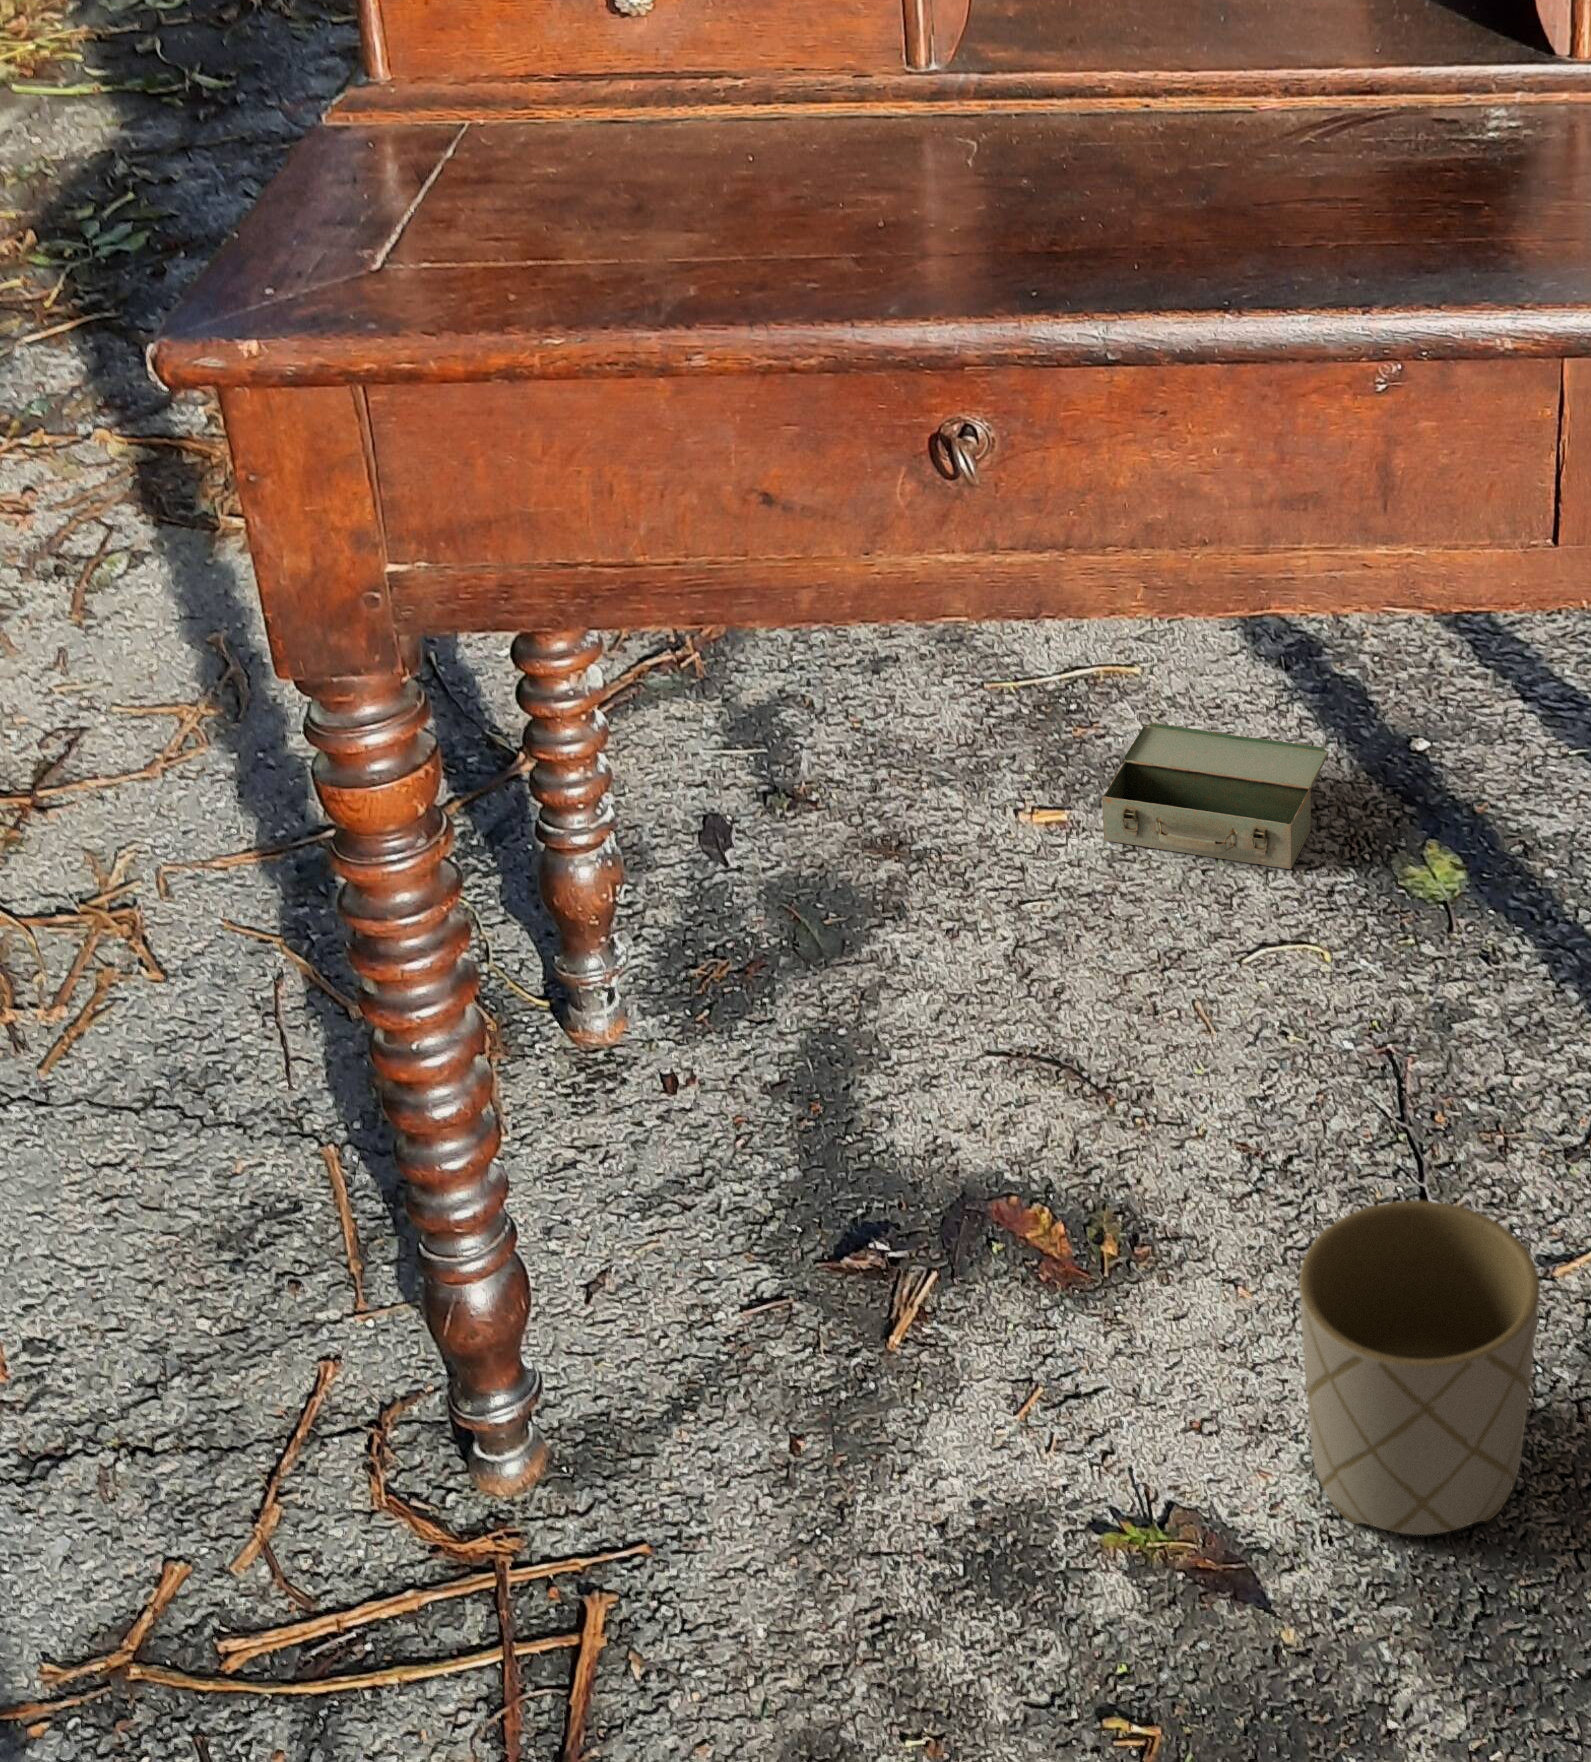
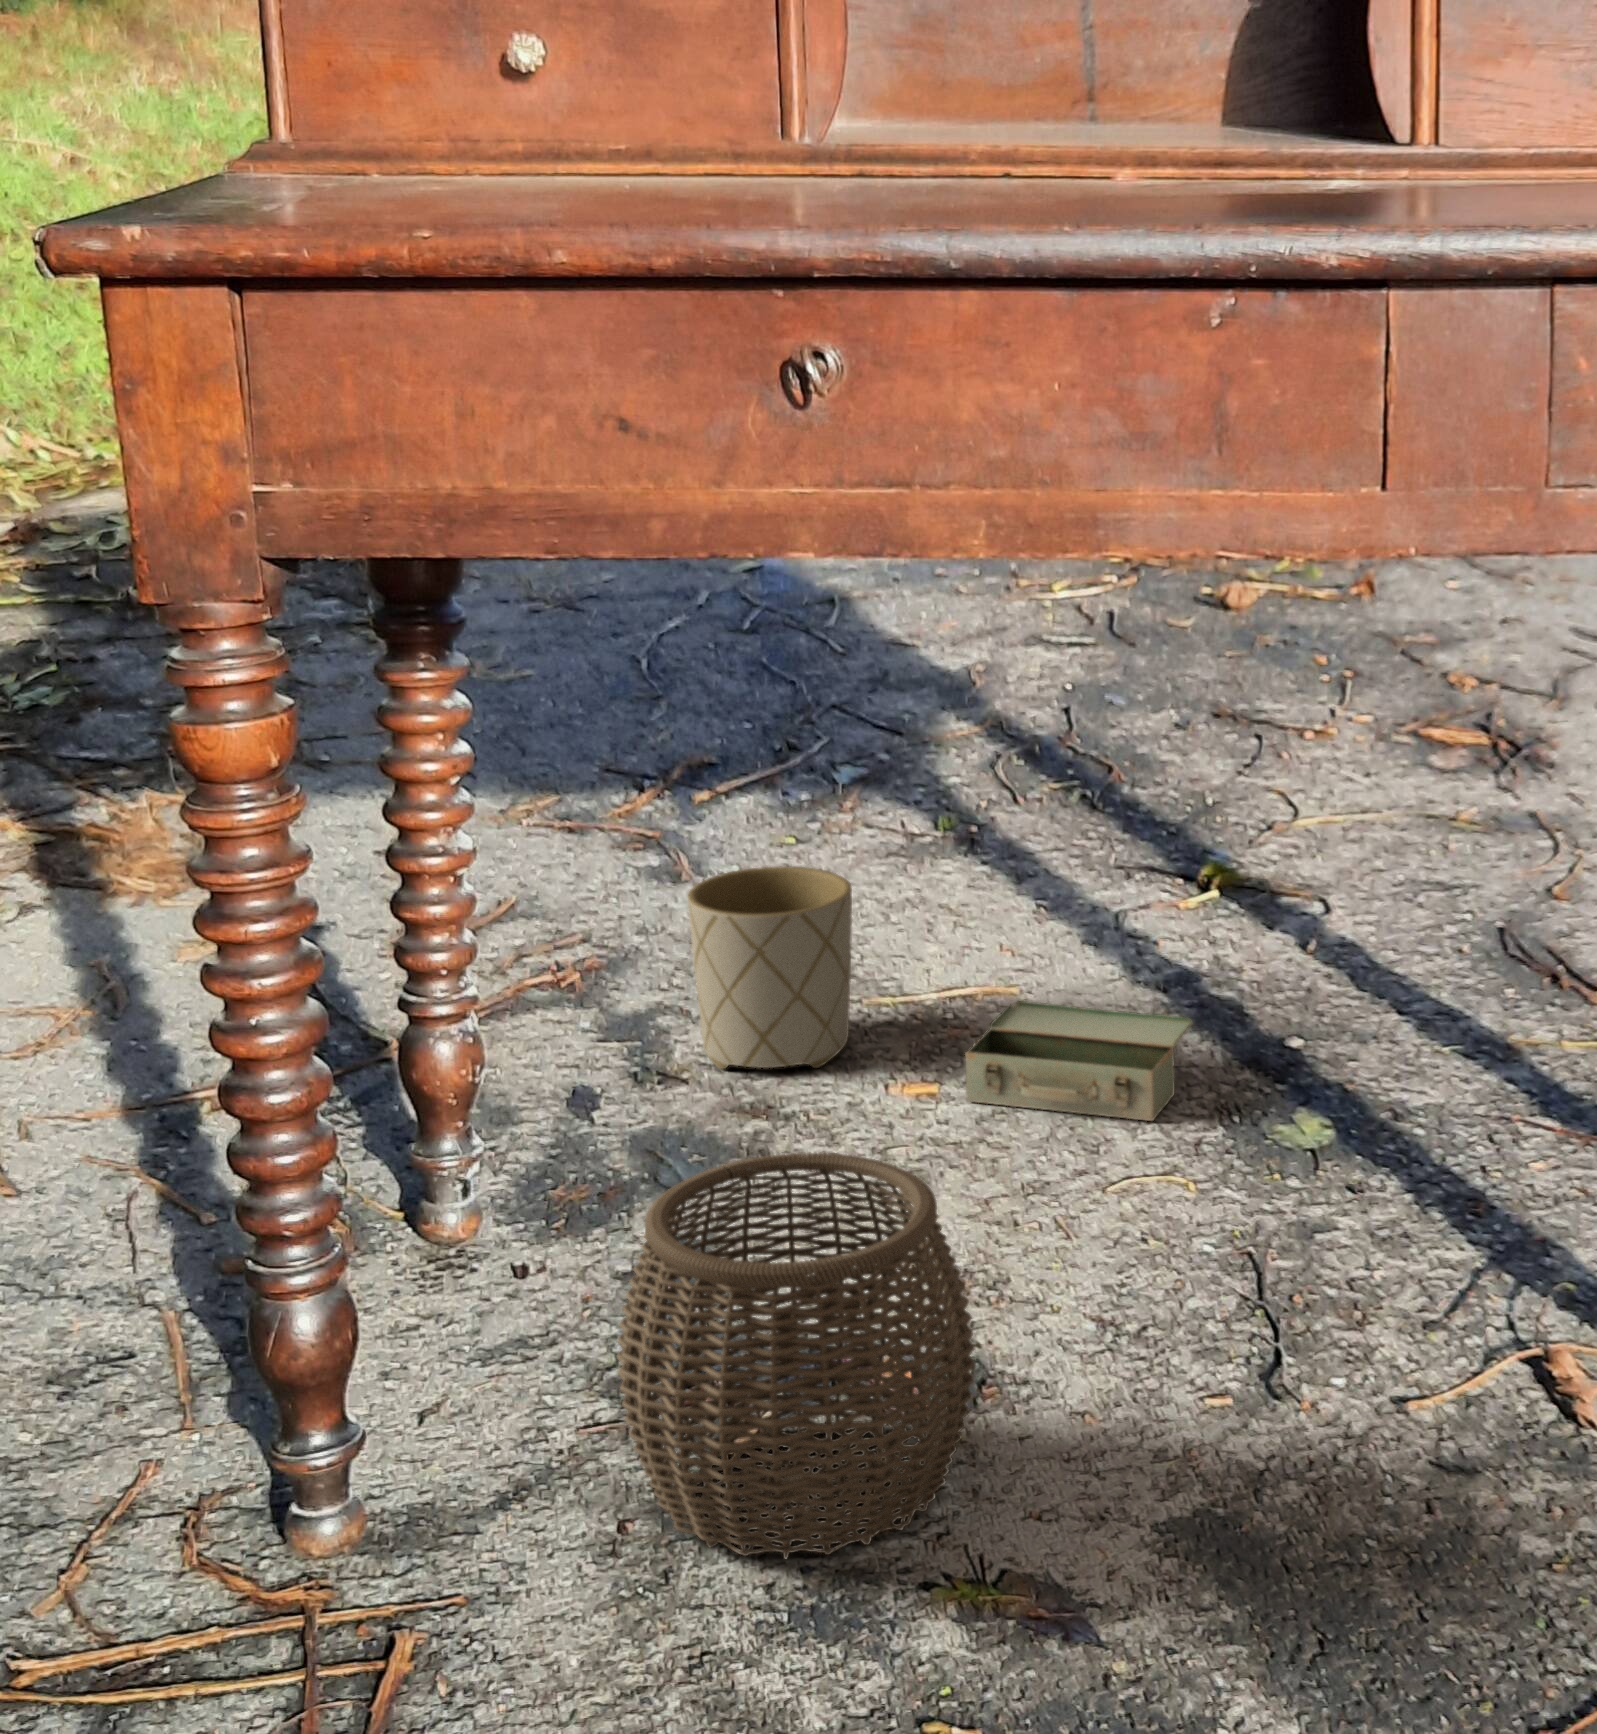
woven basket: none [785,1070,1142,1492] -> present [617,1152,975,1559]
planter: present [1299,1200,1540,1535] -> present [688,866,852,1069]

